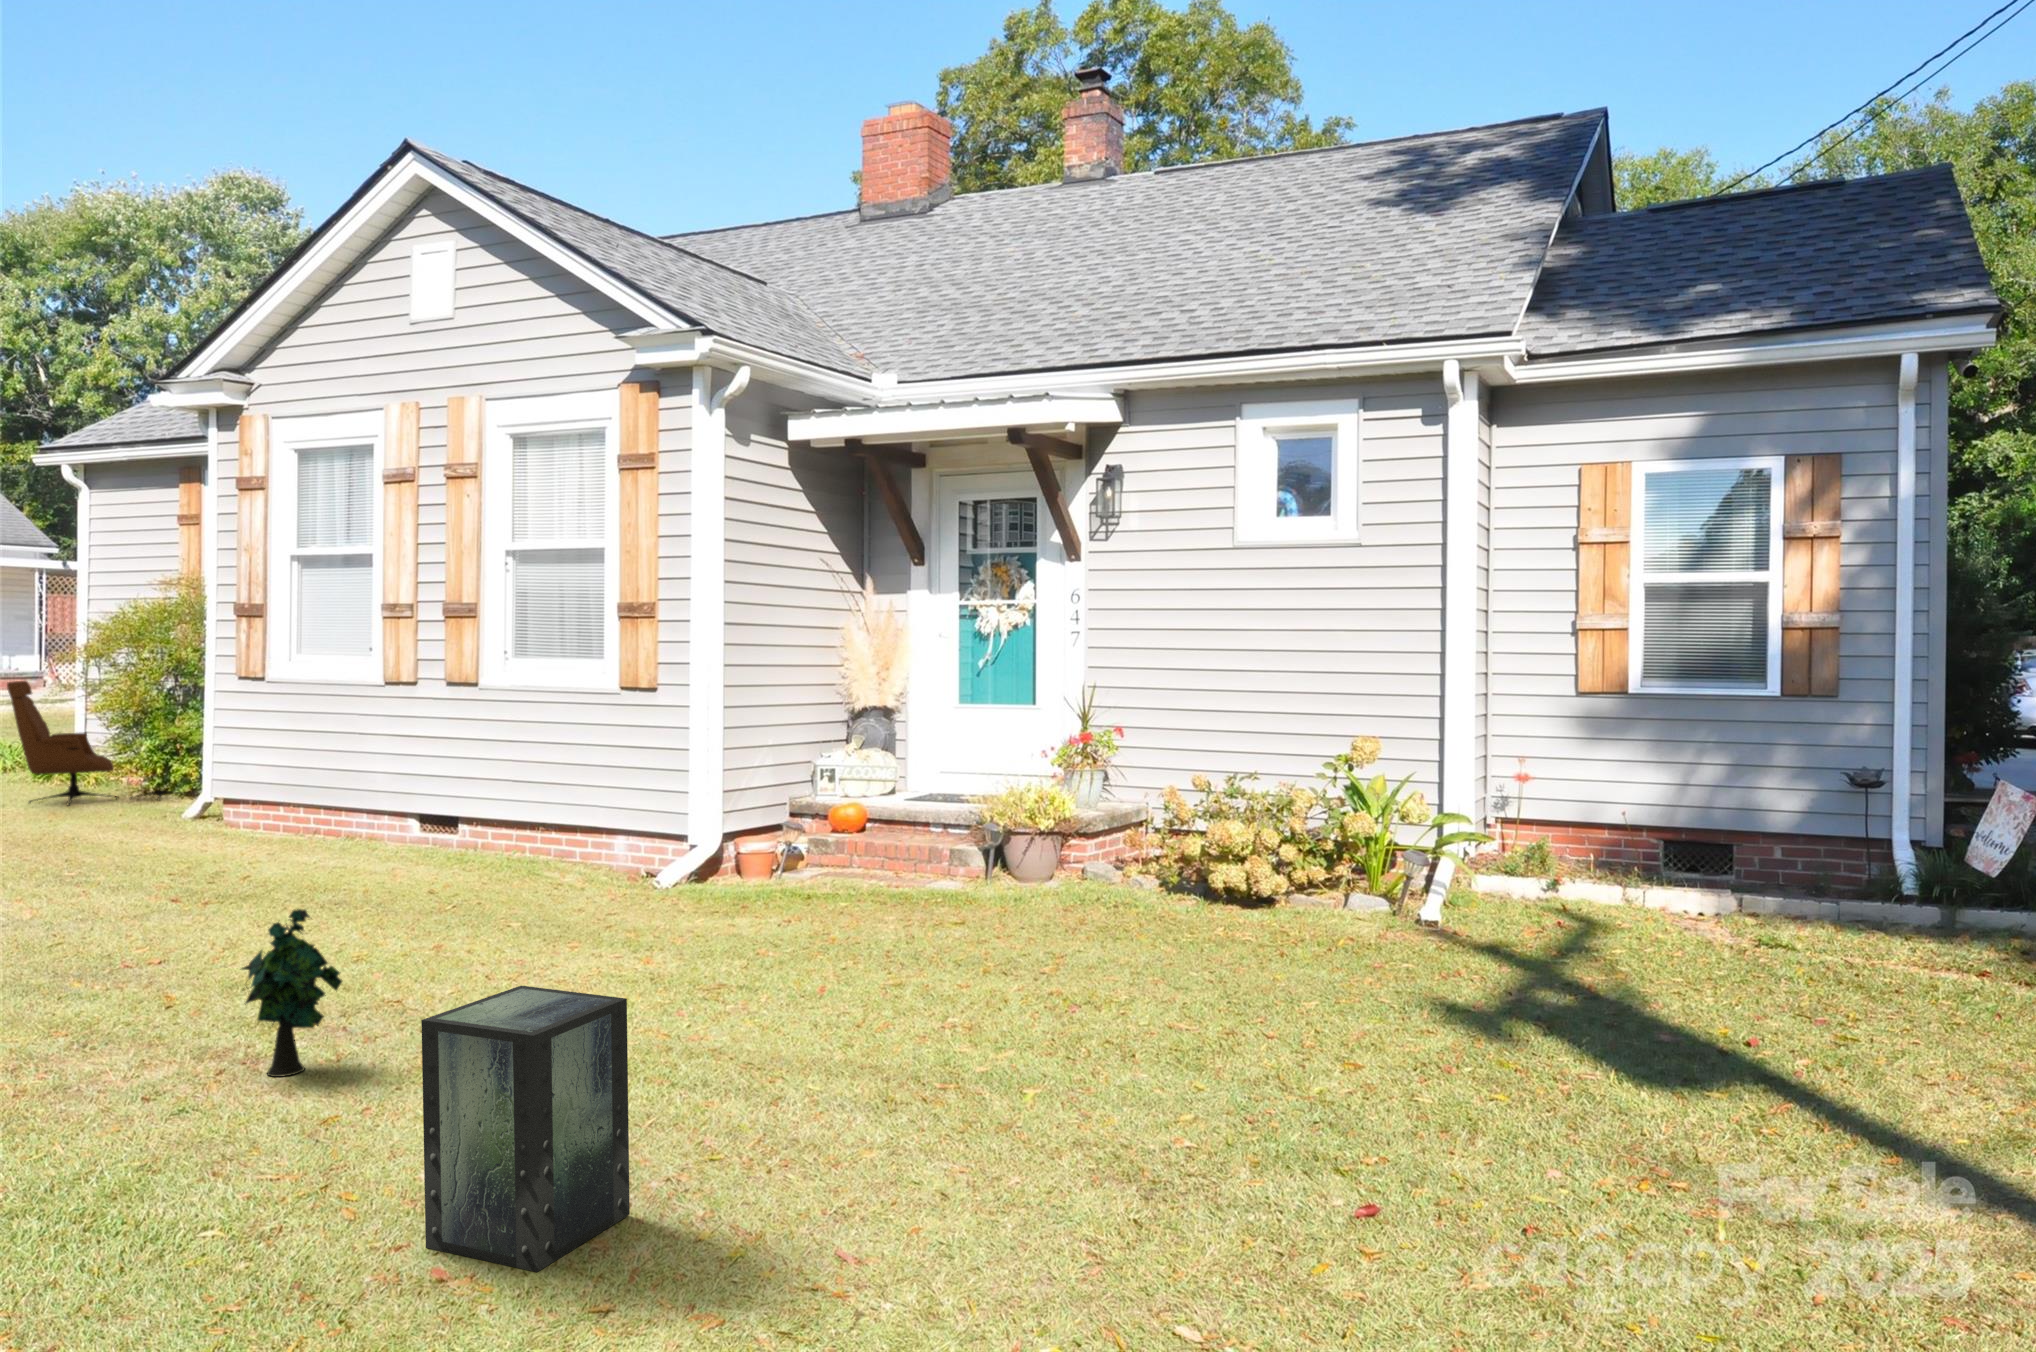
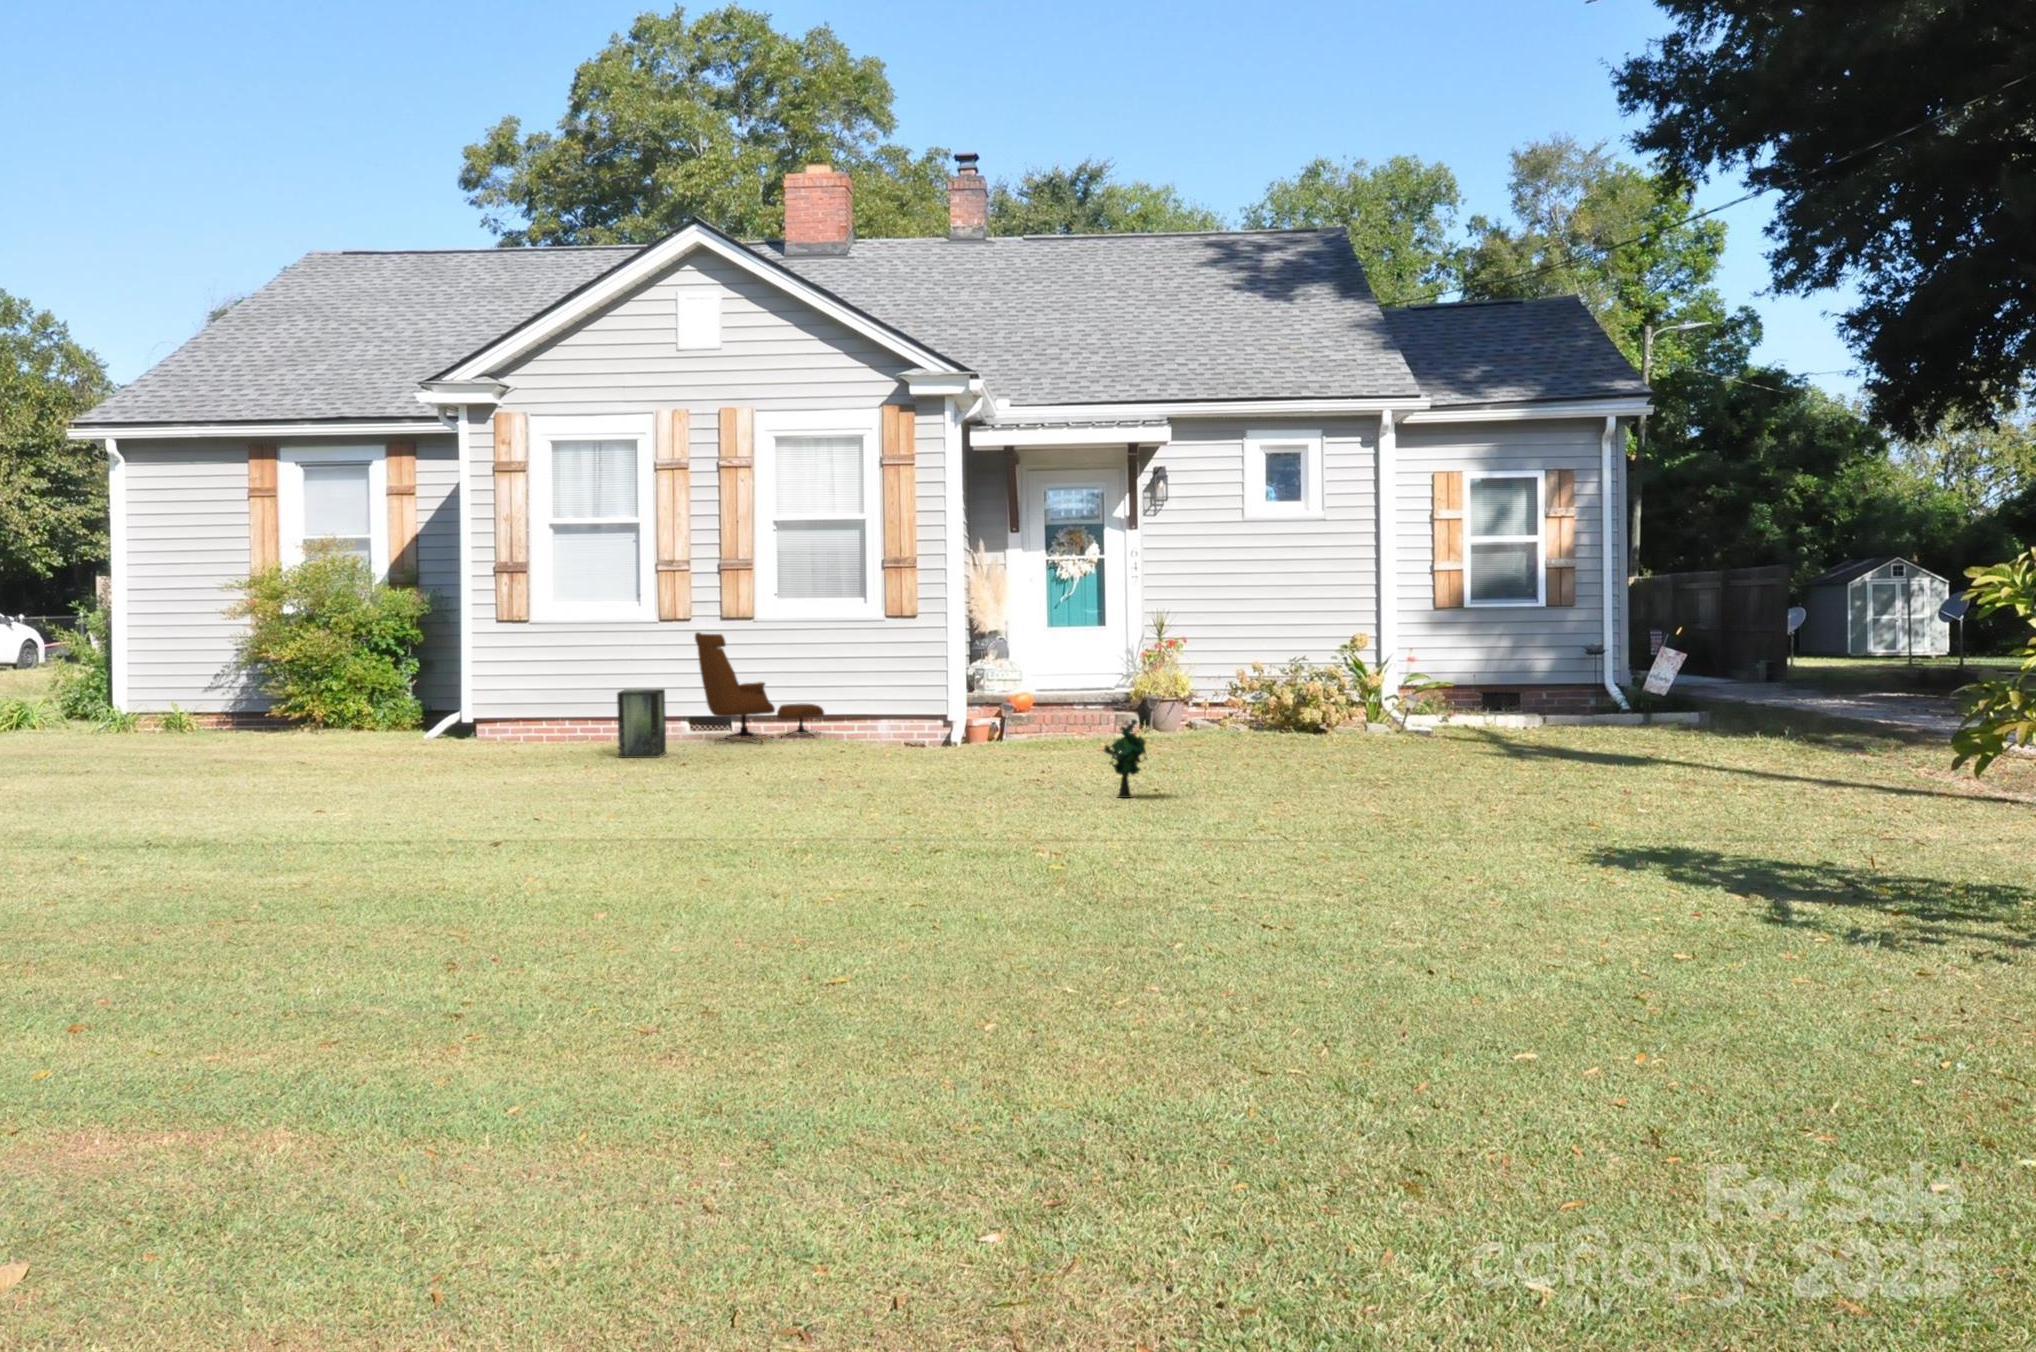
lounge chair: present [7,681,177,806] -> present [695,632,824,743]
storage box: present [421,986,630,1272] -> present [617,689,666,758]

